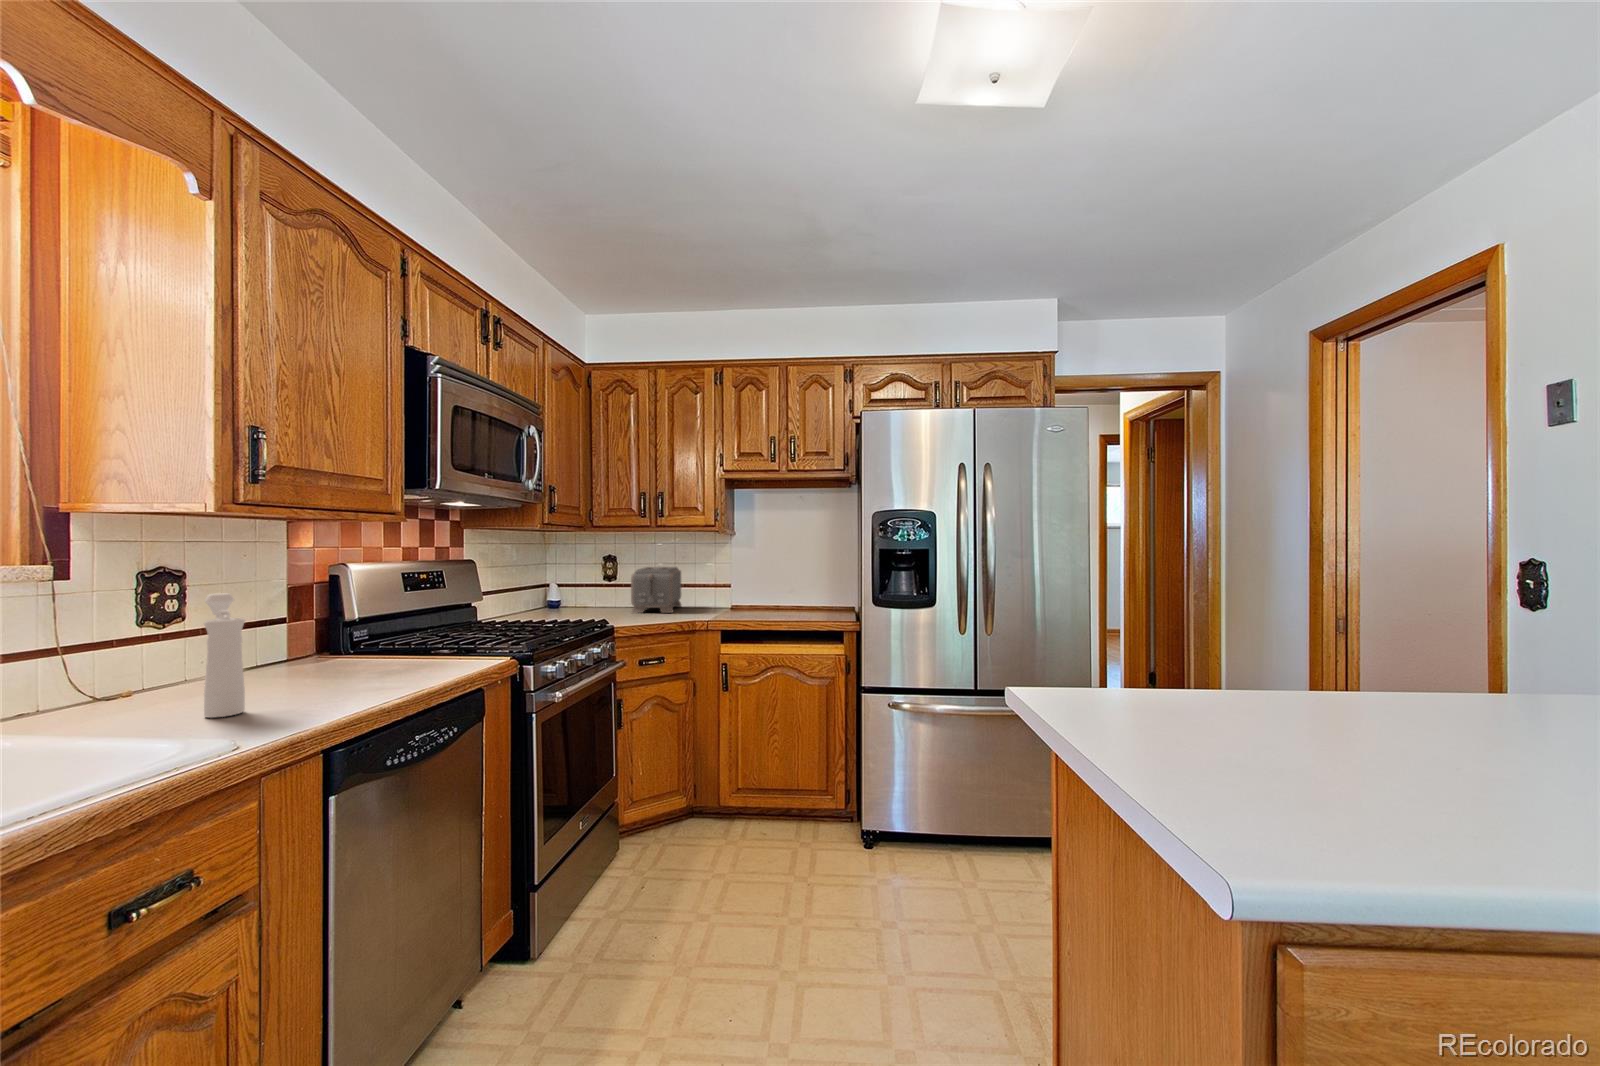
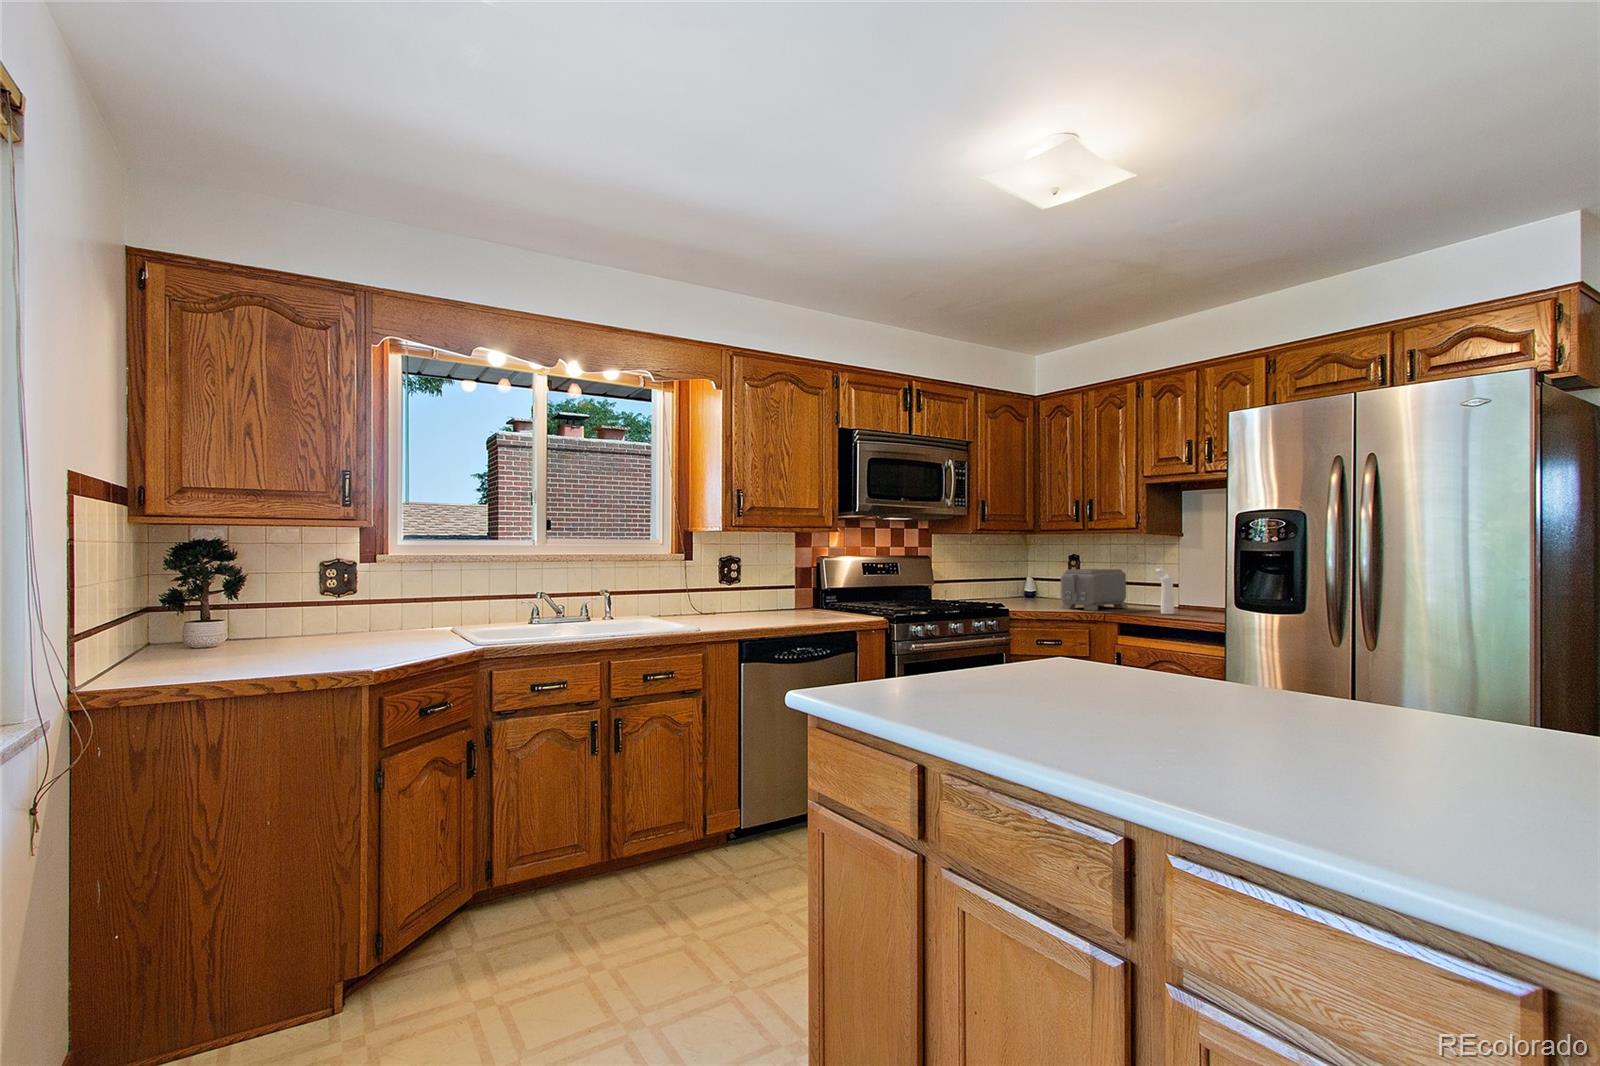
pepper mill: present [204,593,245,718] -> present [1156,568,1174,614]

